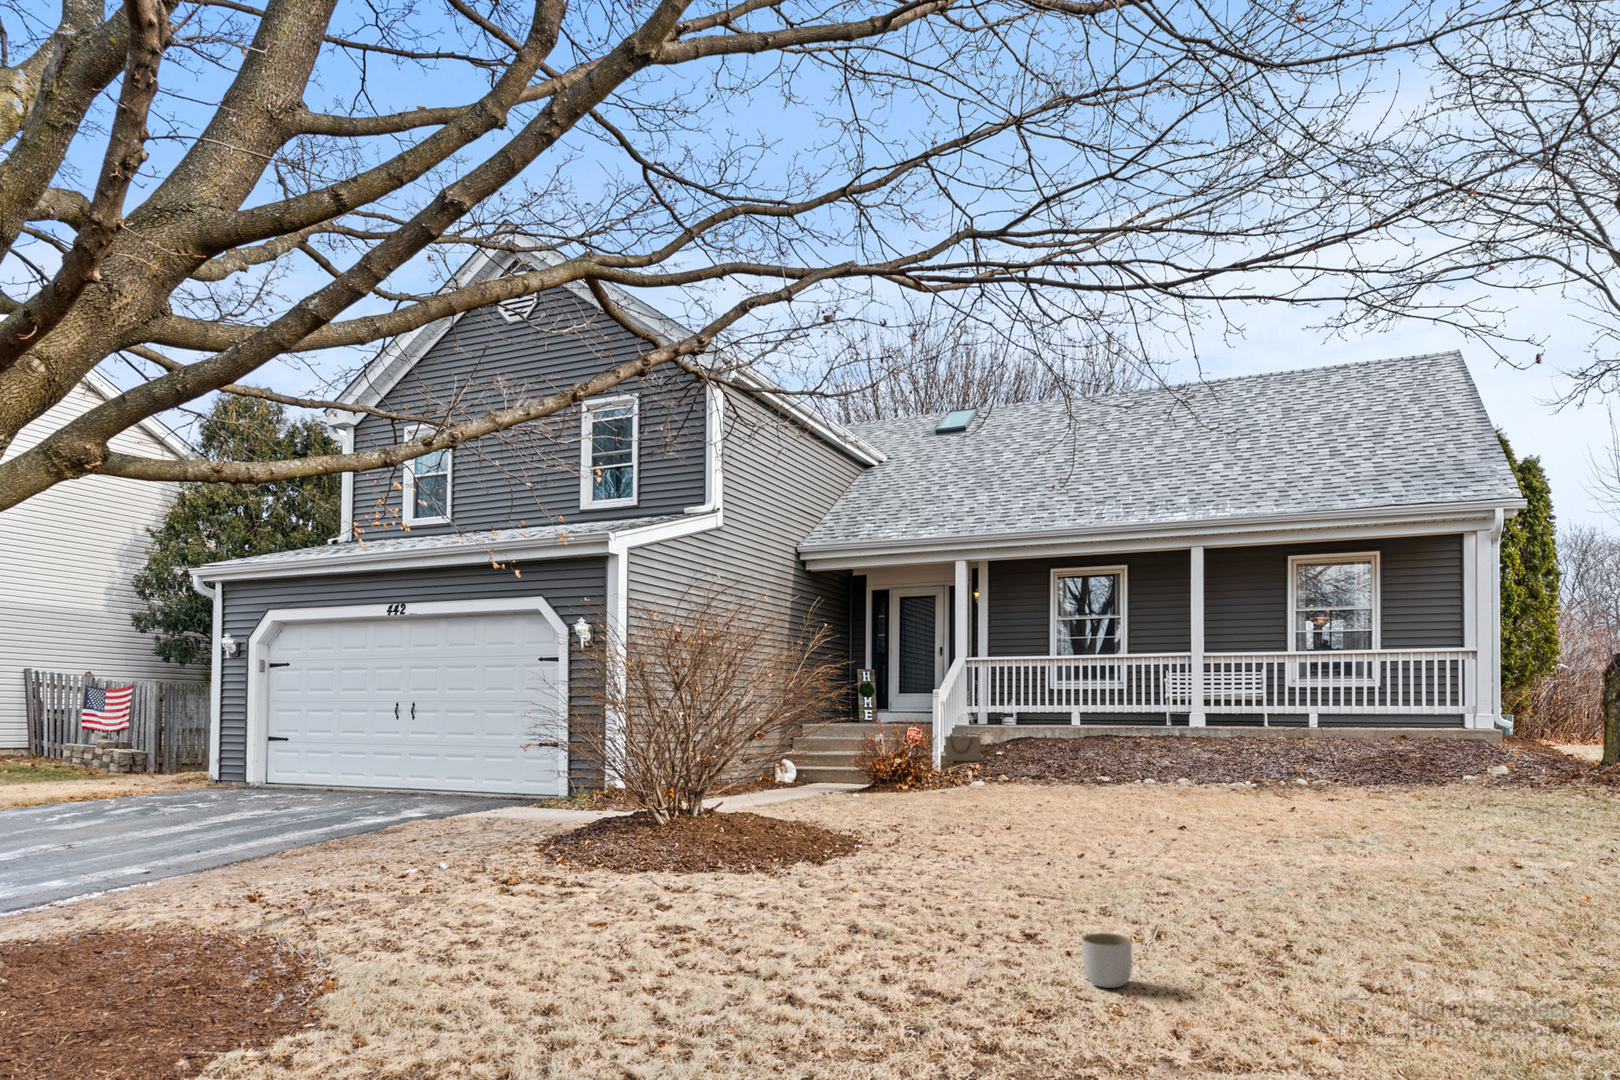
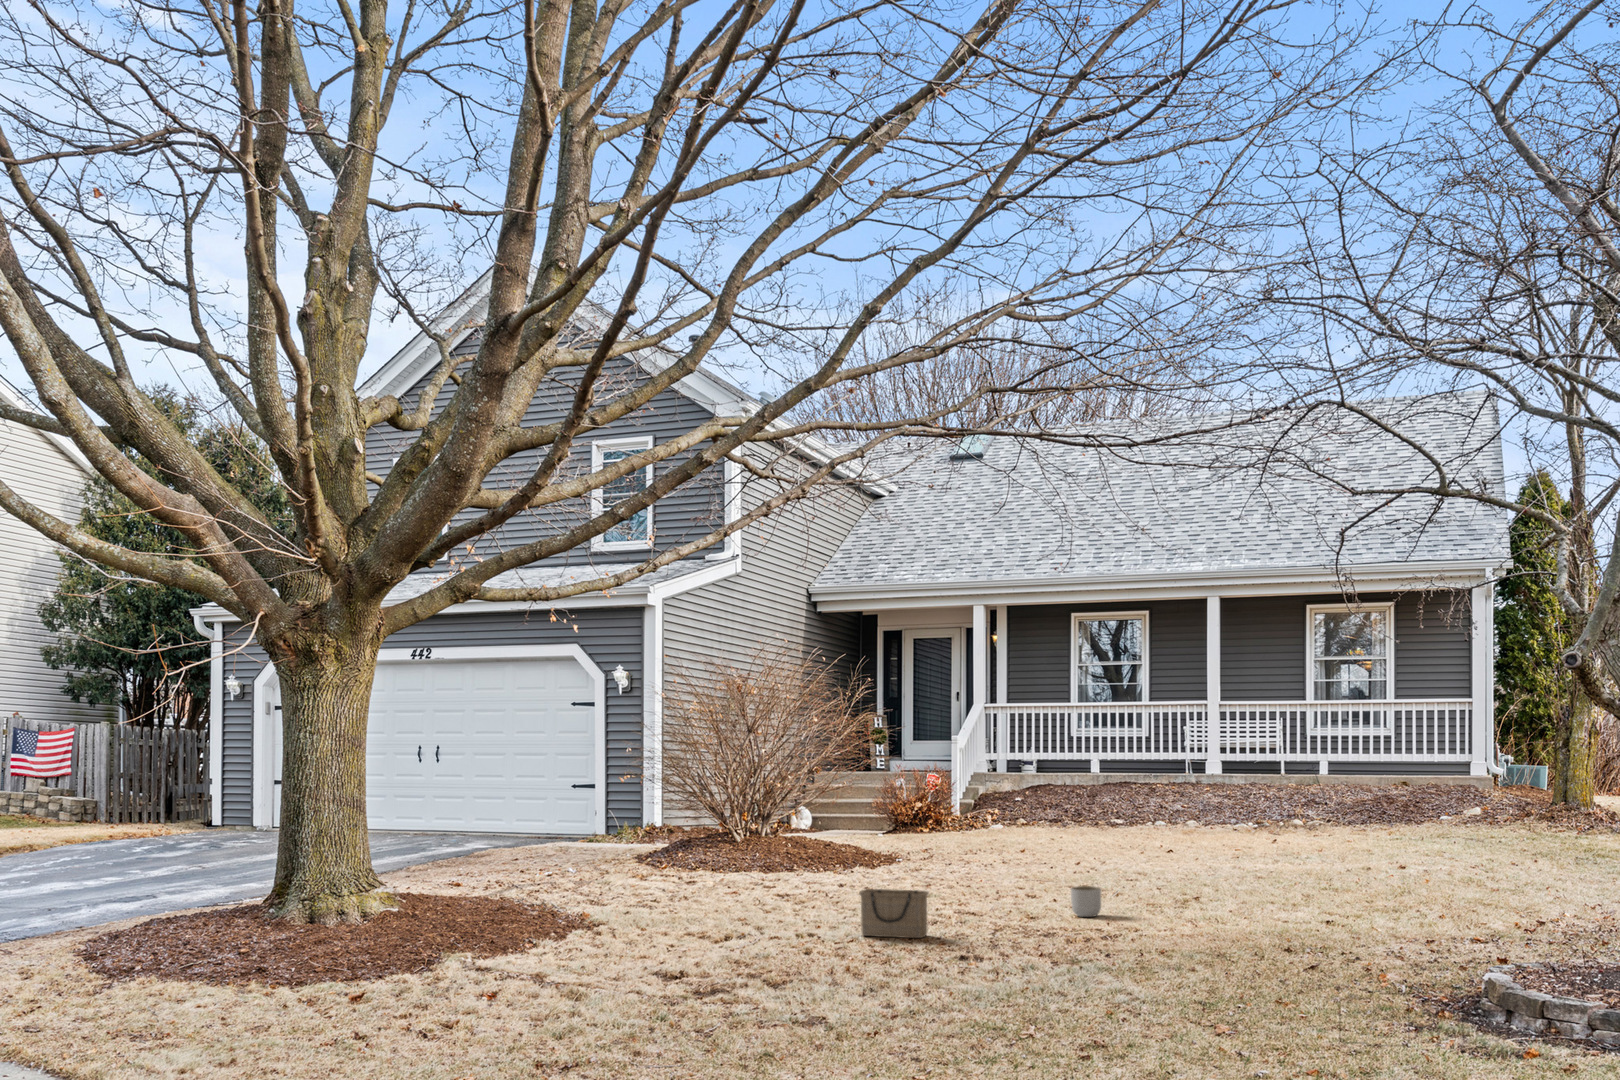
basket: present [944,736,981,761] -> present [859,889,929,938]

